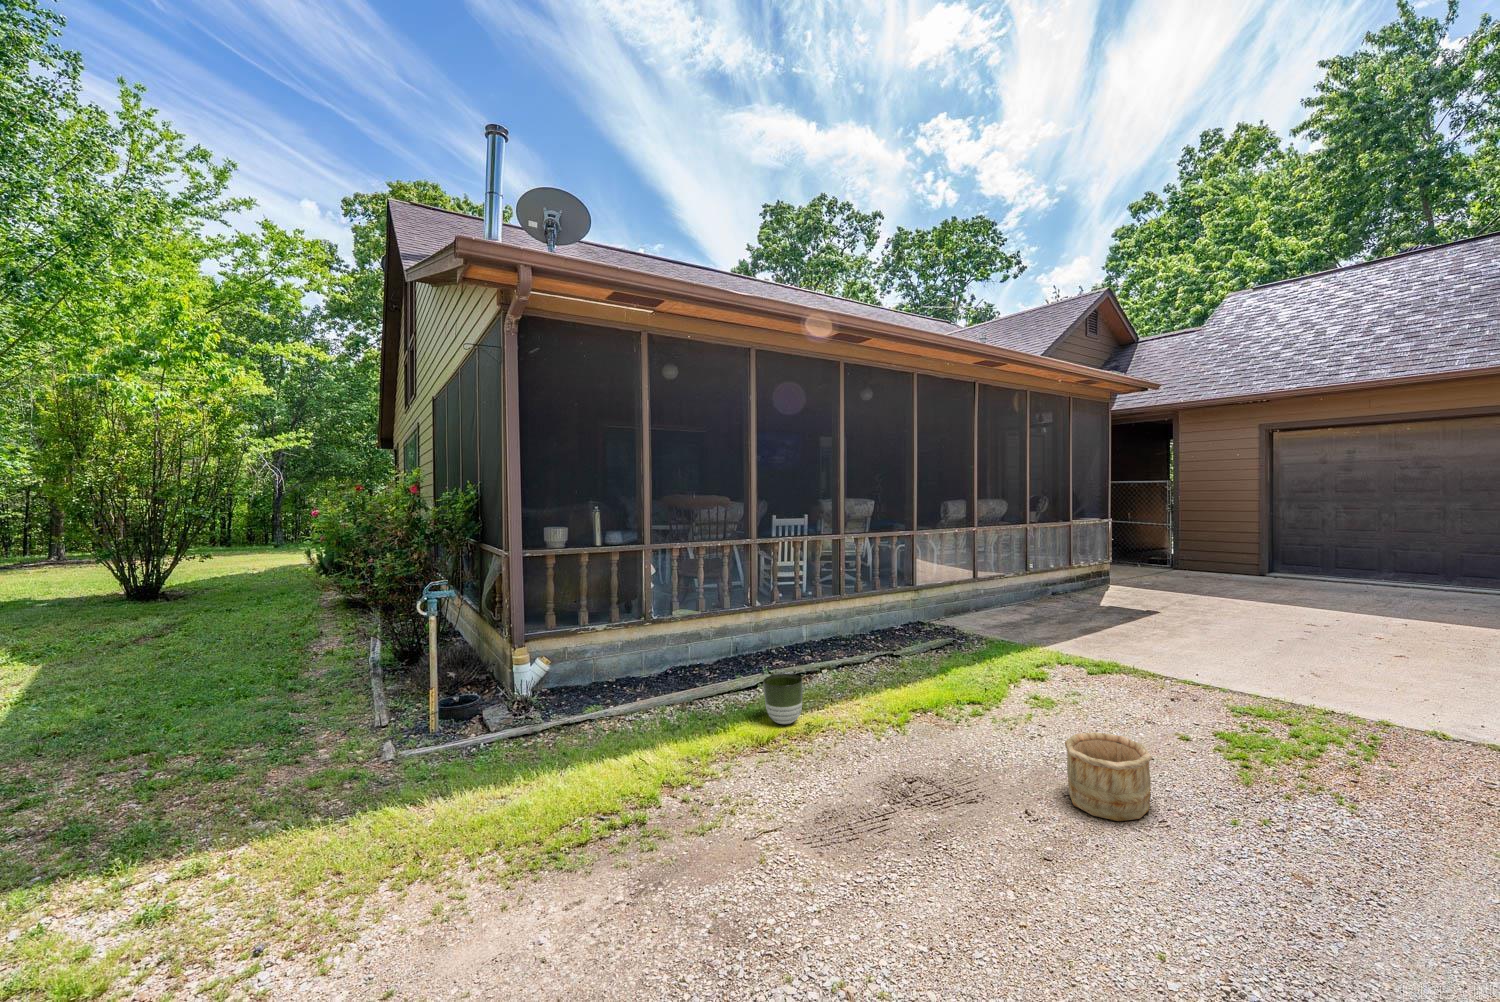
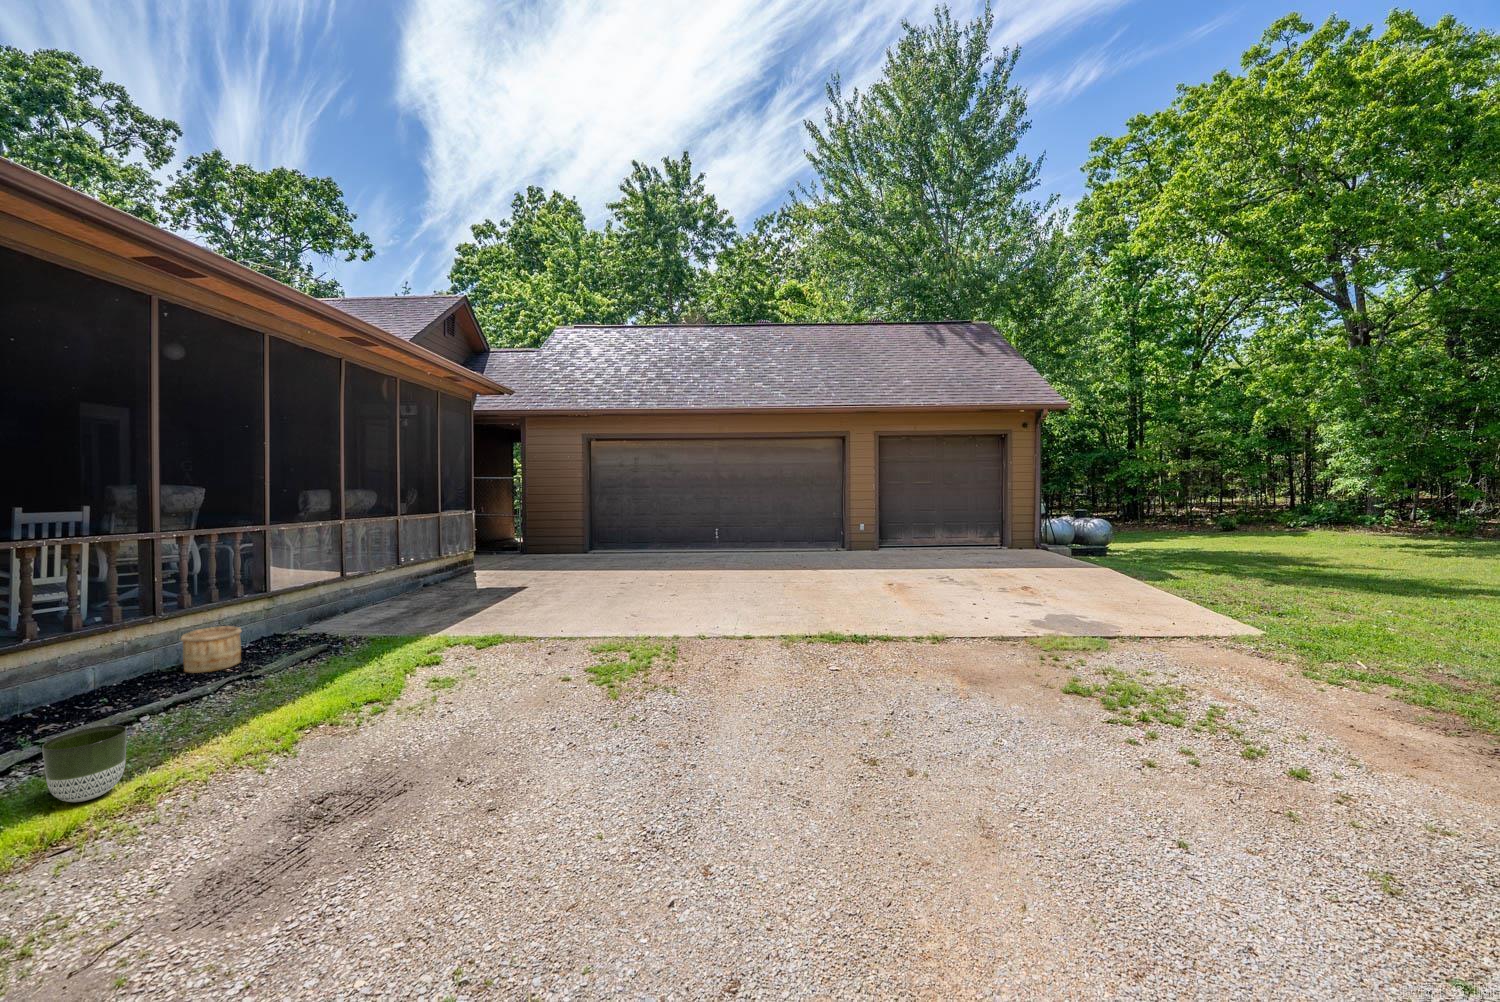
wooden bucket: present [1065,732,1153,821] -> present [181,626,242,673]

